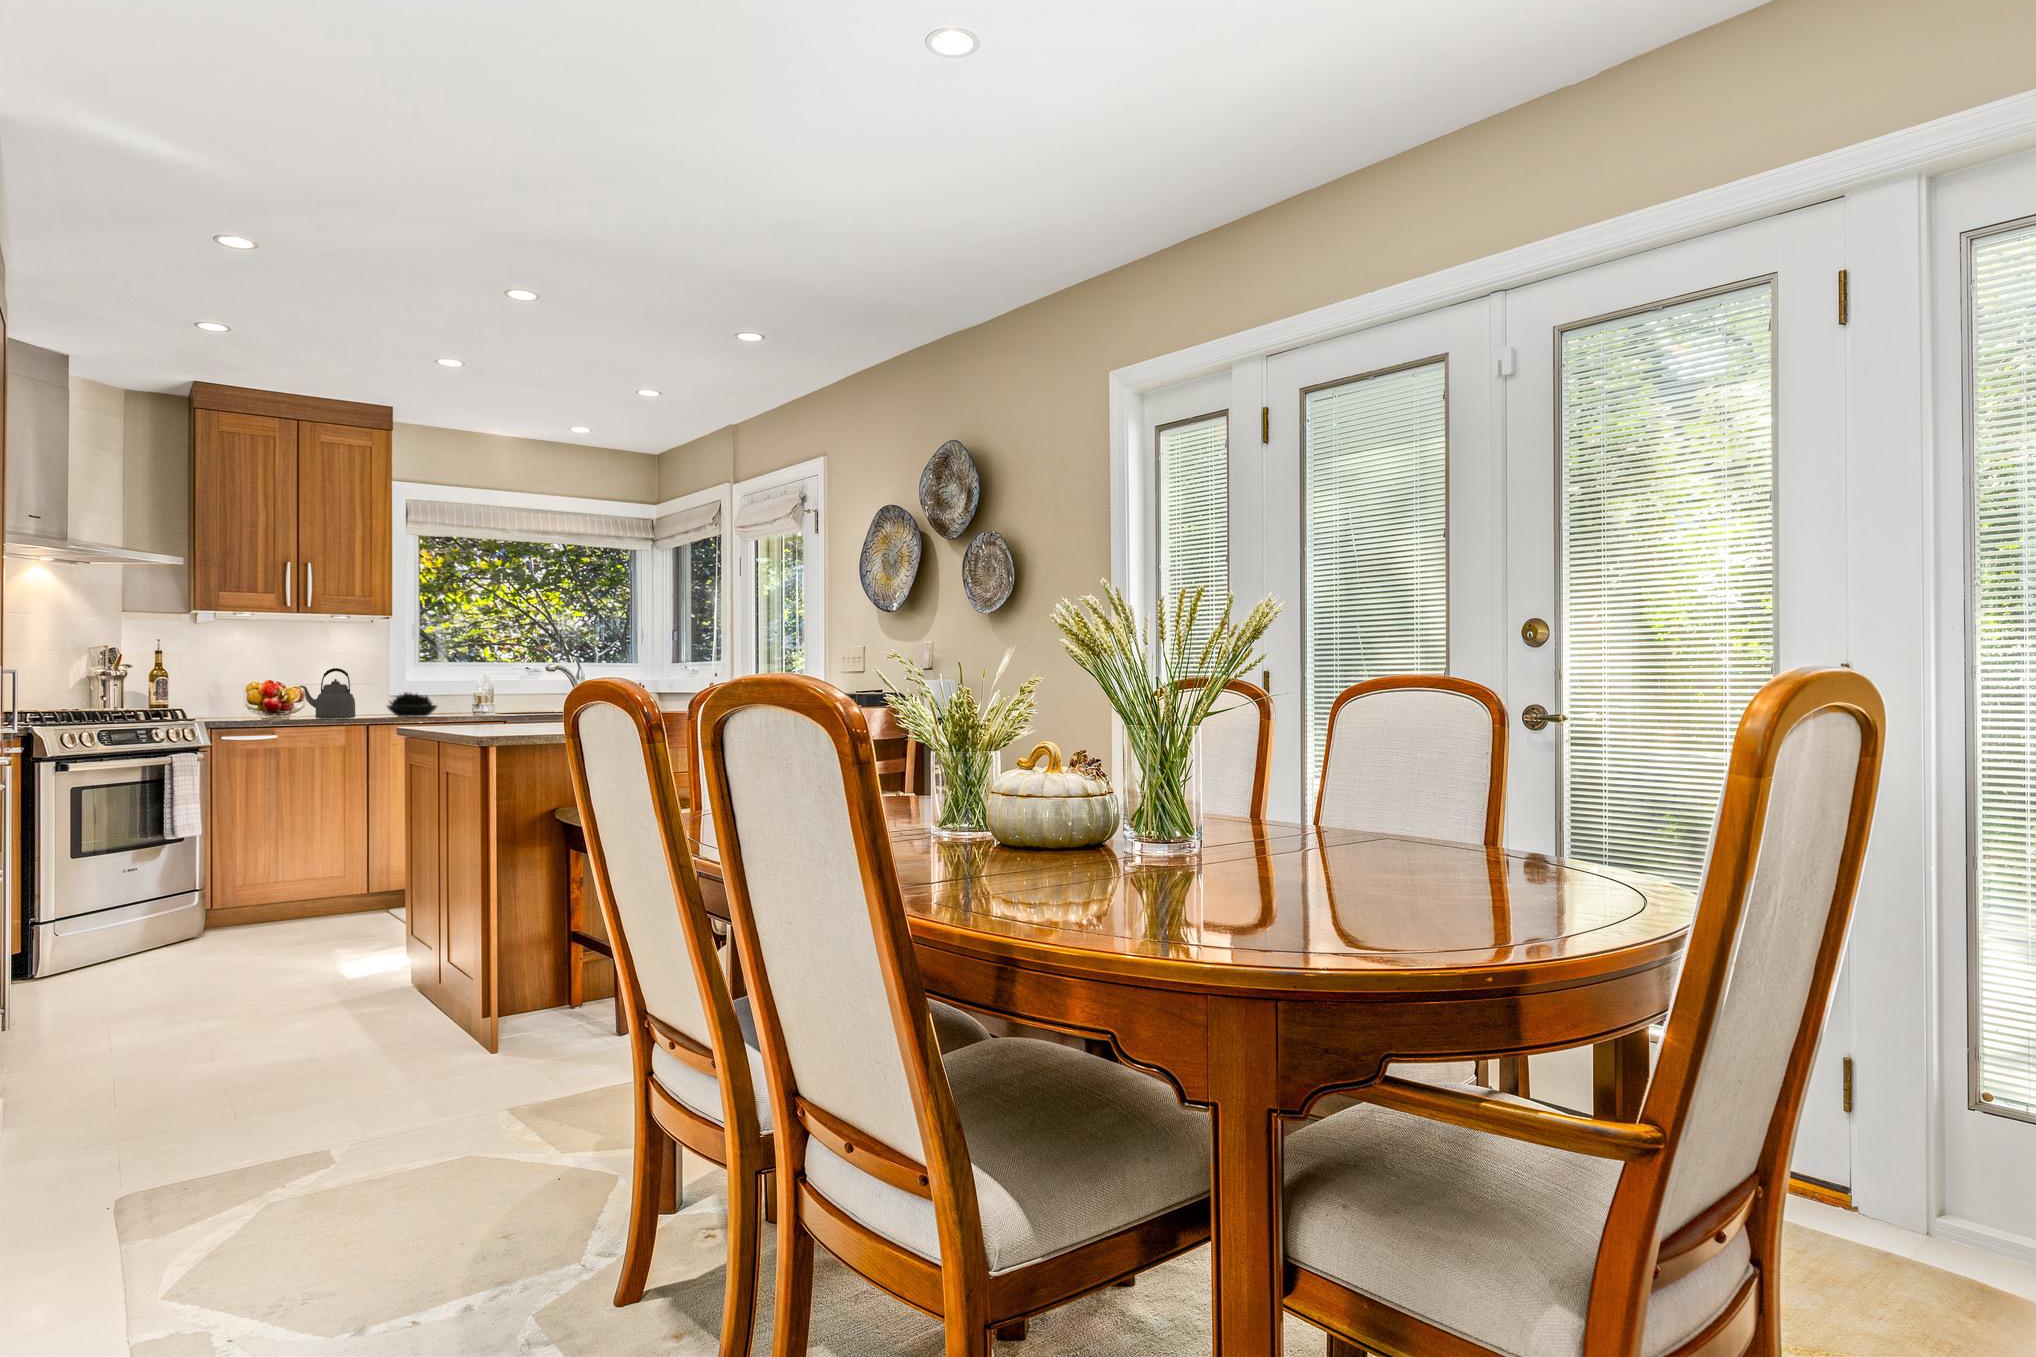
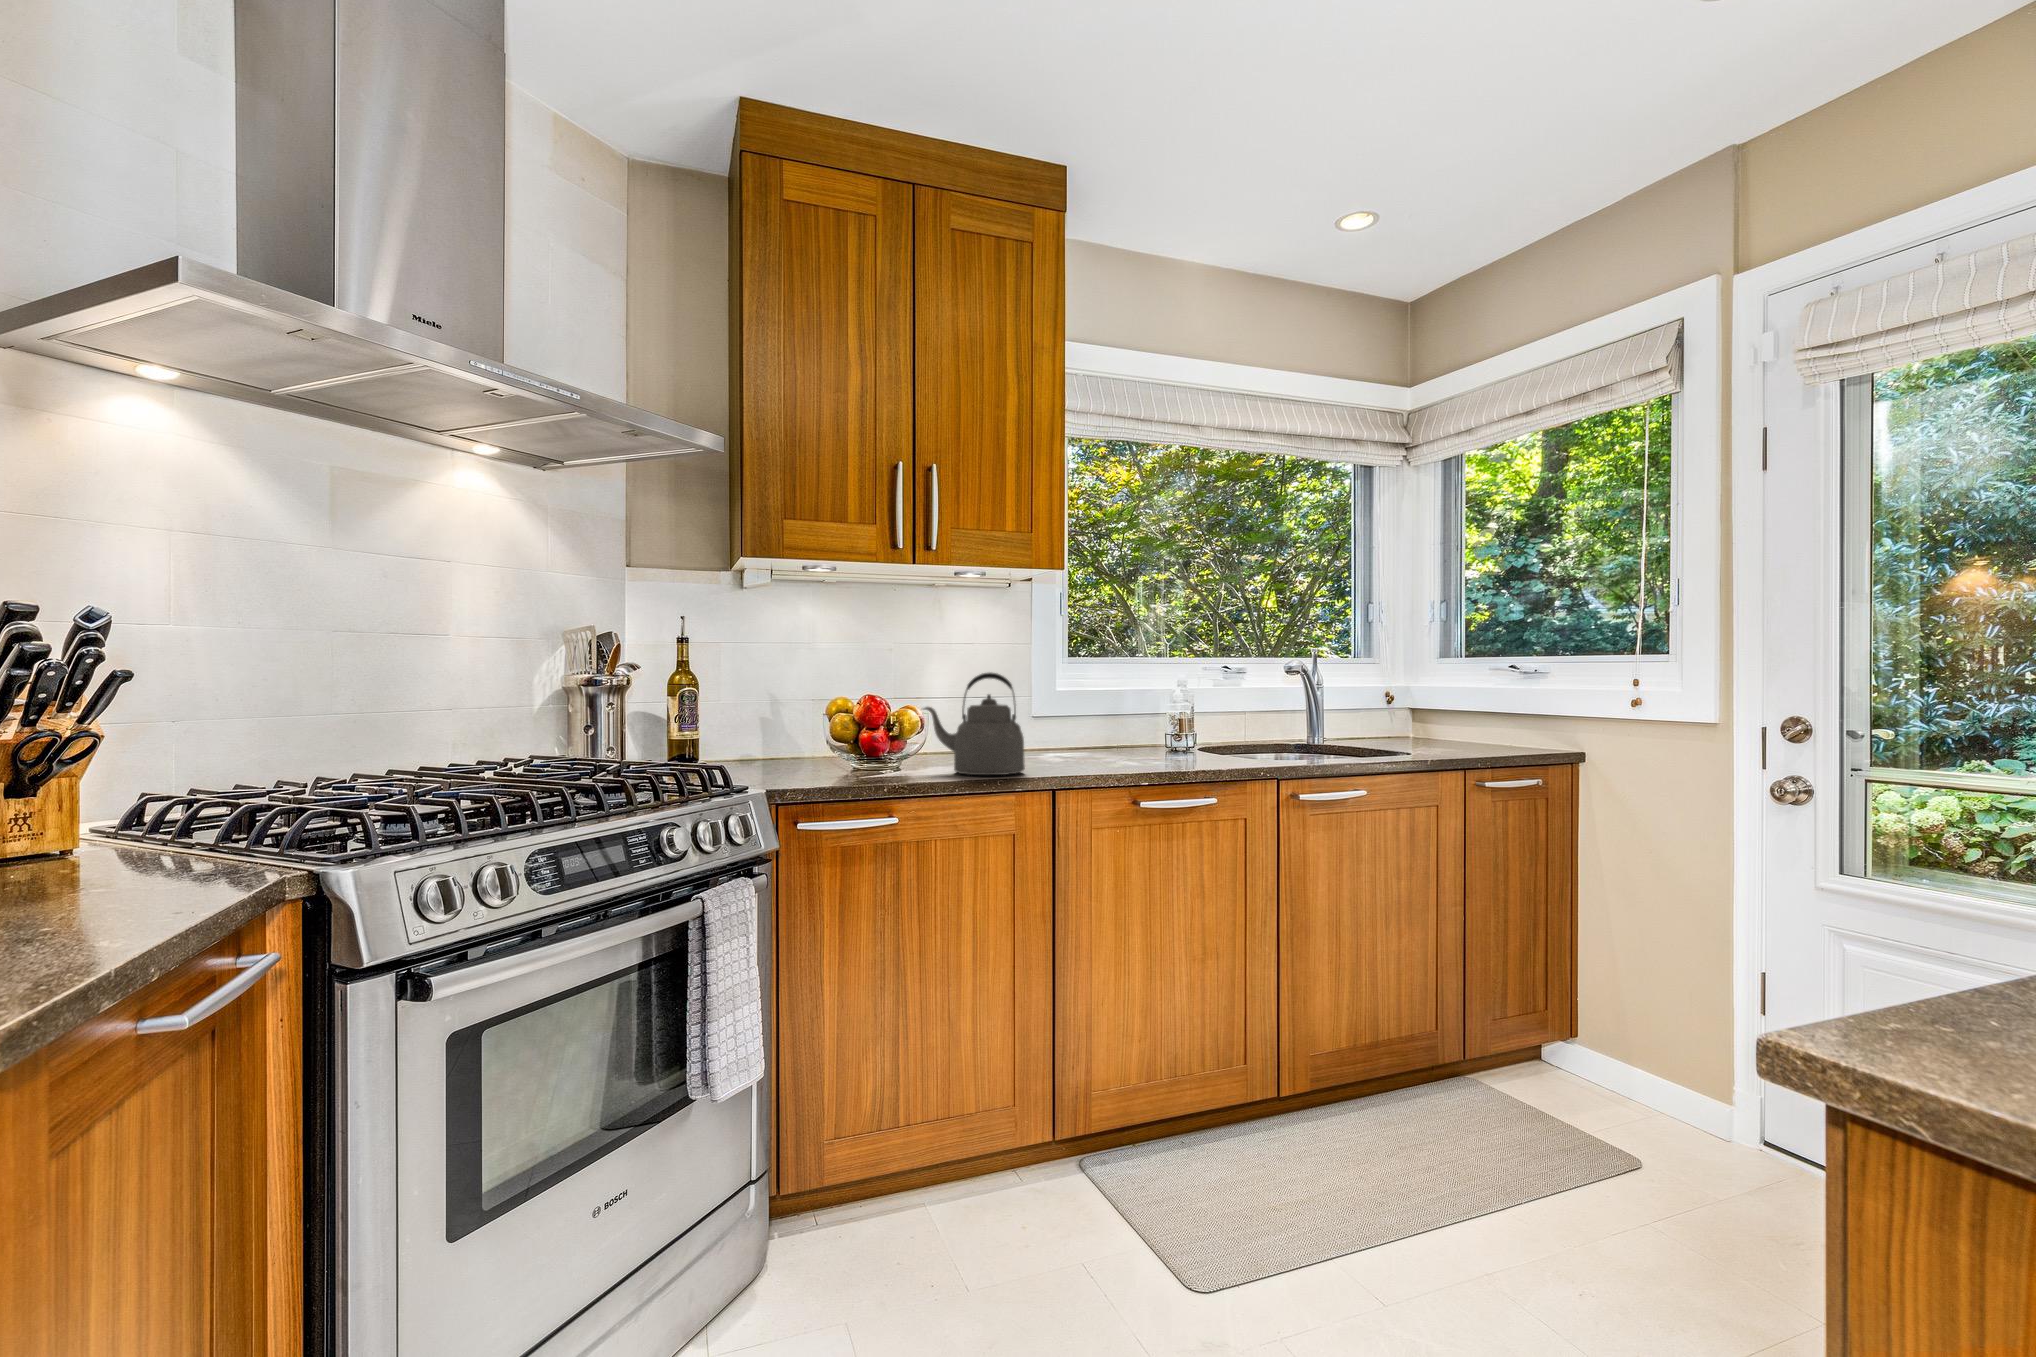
succulent plant: present [387,693,437,717] -> none [1033,707,1116,752]

